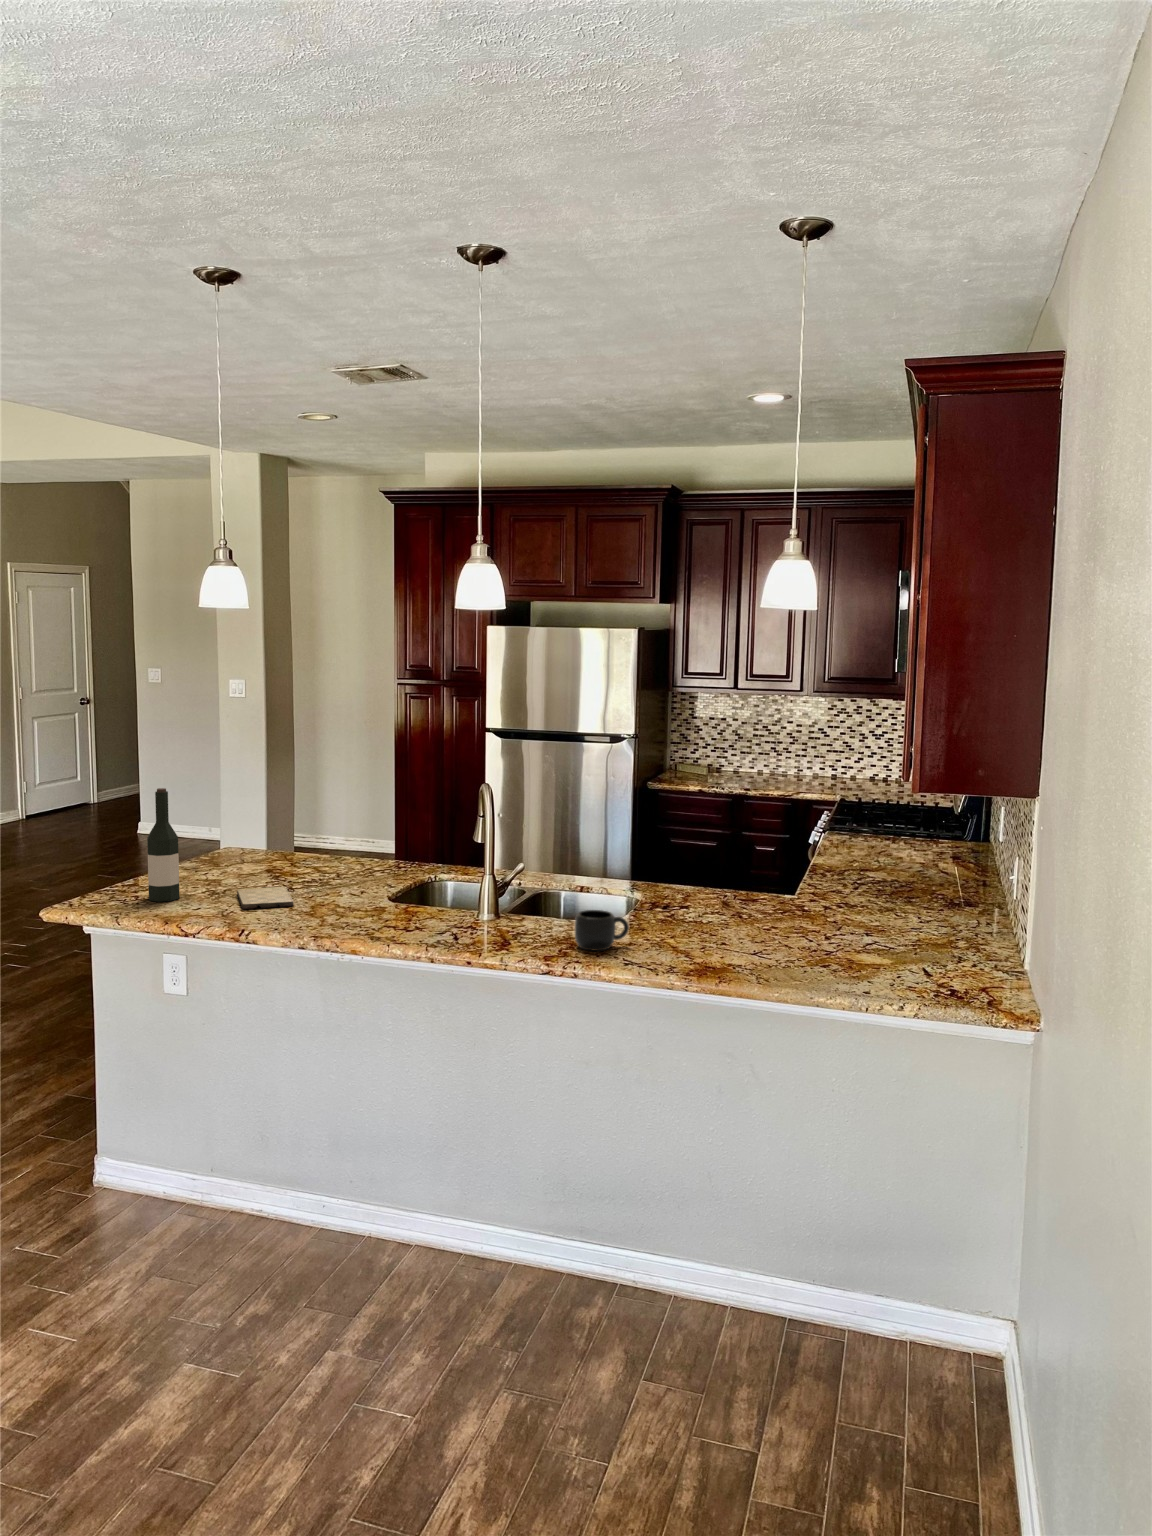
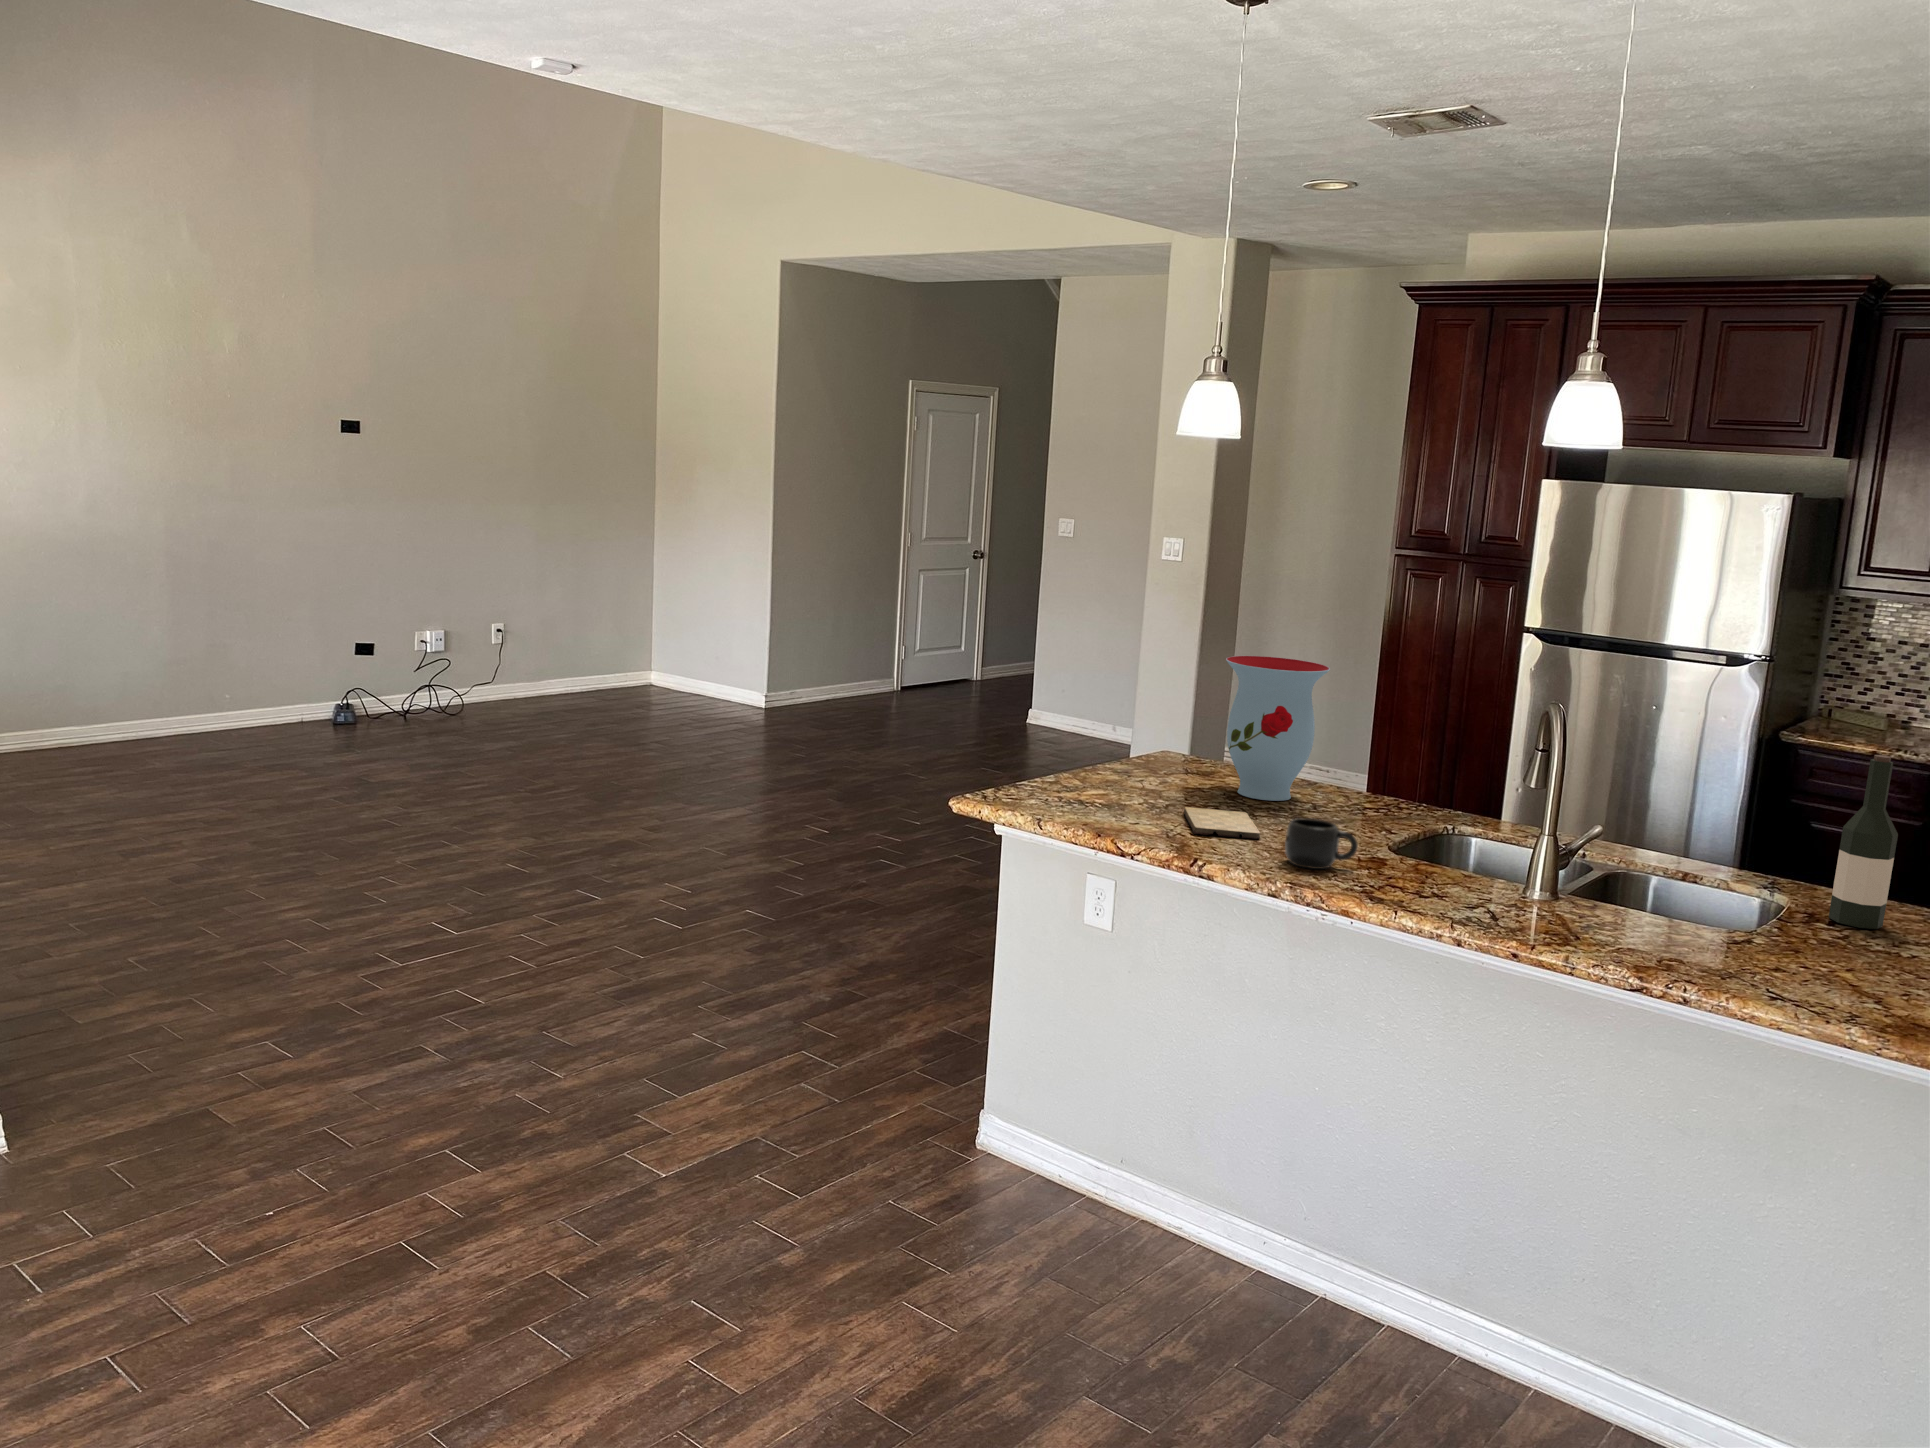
vase: none [262,768,340,875] -> present [1226,656,1330,801]
wine bottle: present [147,788,179,902] -> present [1829,755,1898,929]
mug: present [575,910,629,951] -> present [1285,818,1358,869]

